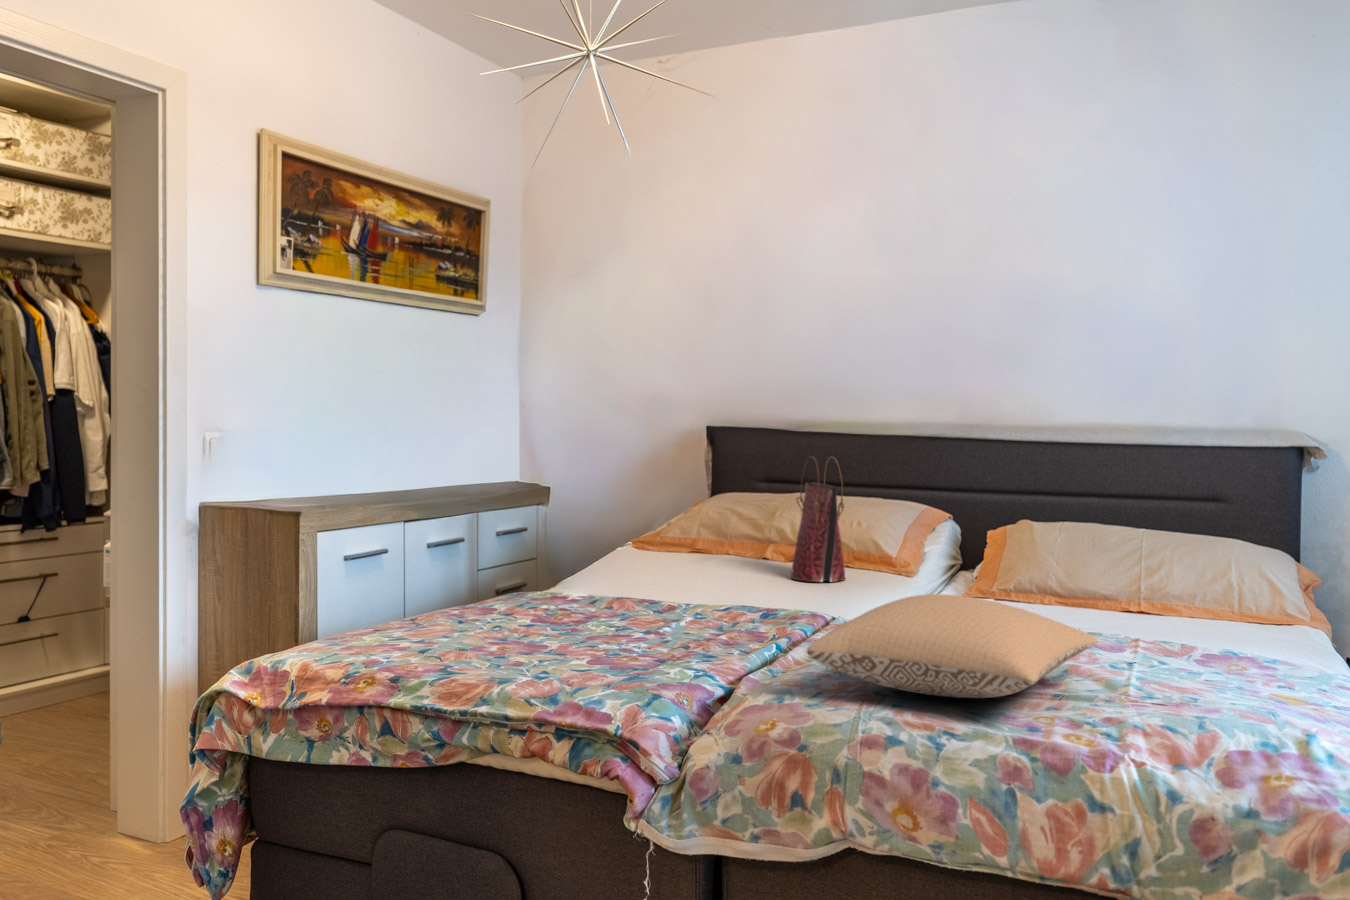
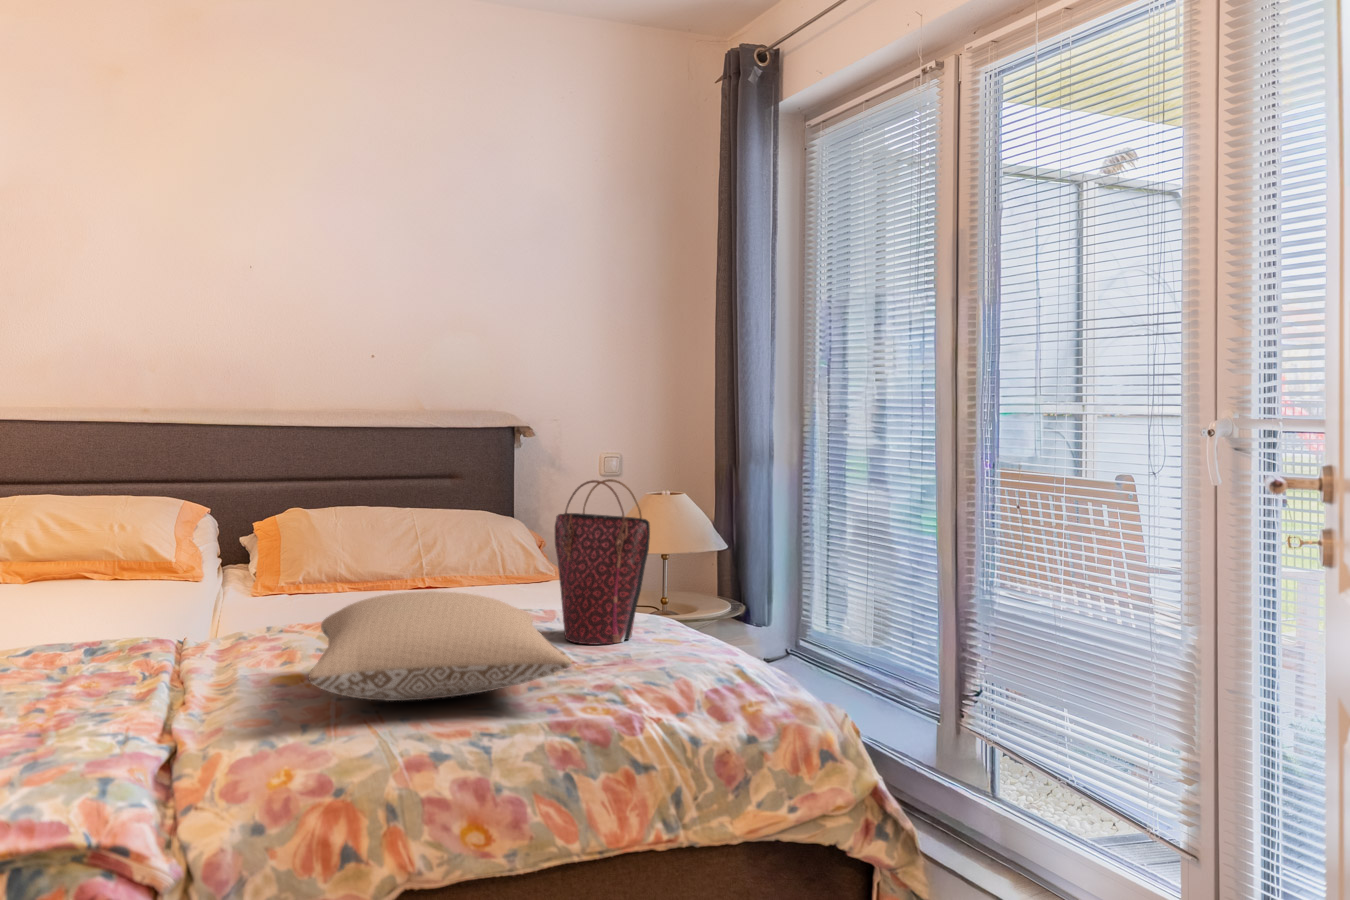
handbag: present [791,456,845,582] -> present [555,479,650,644]

